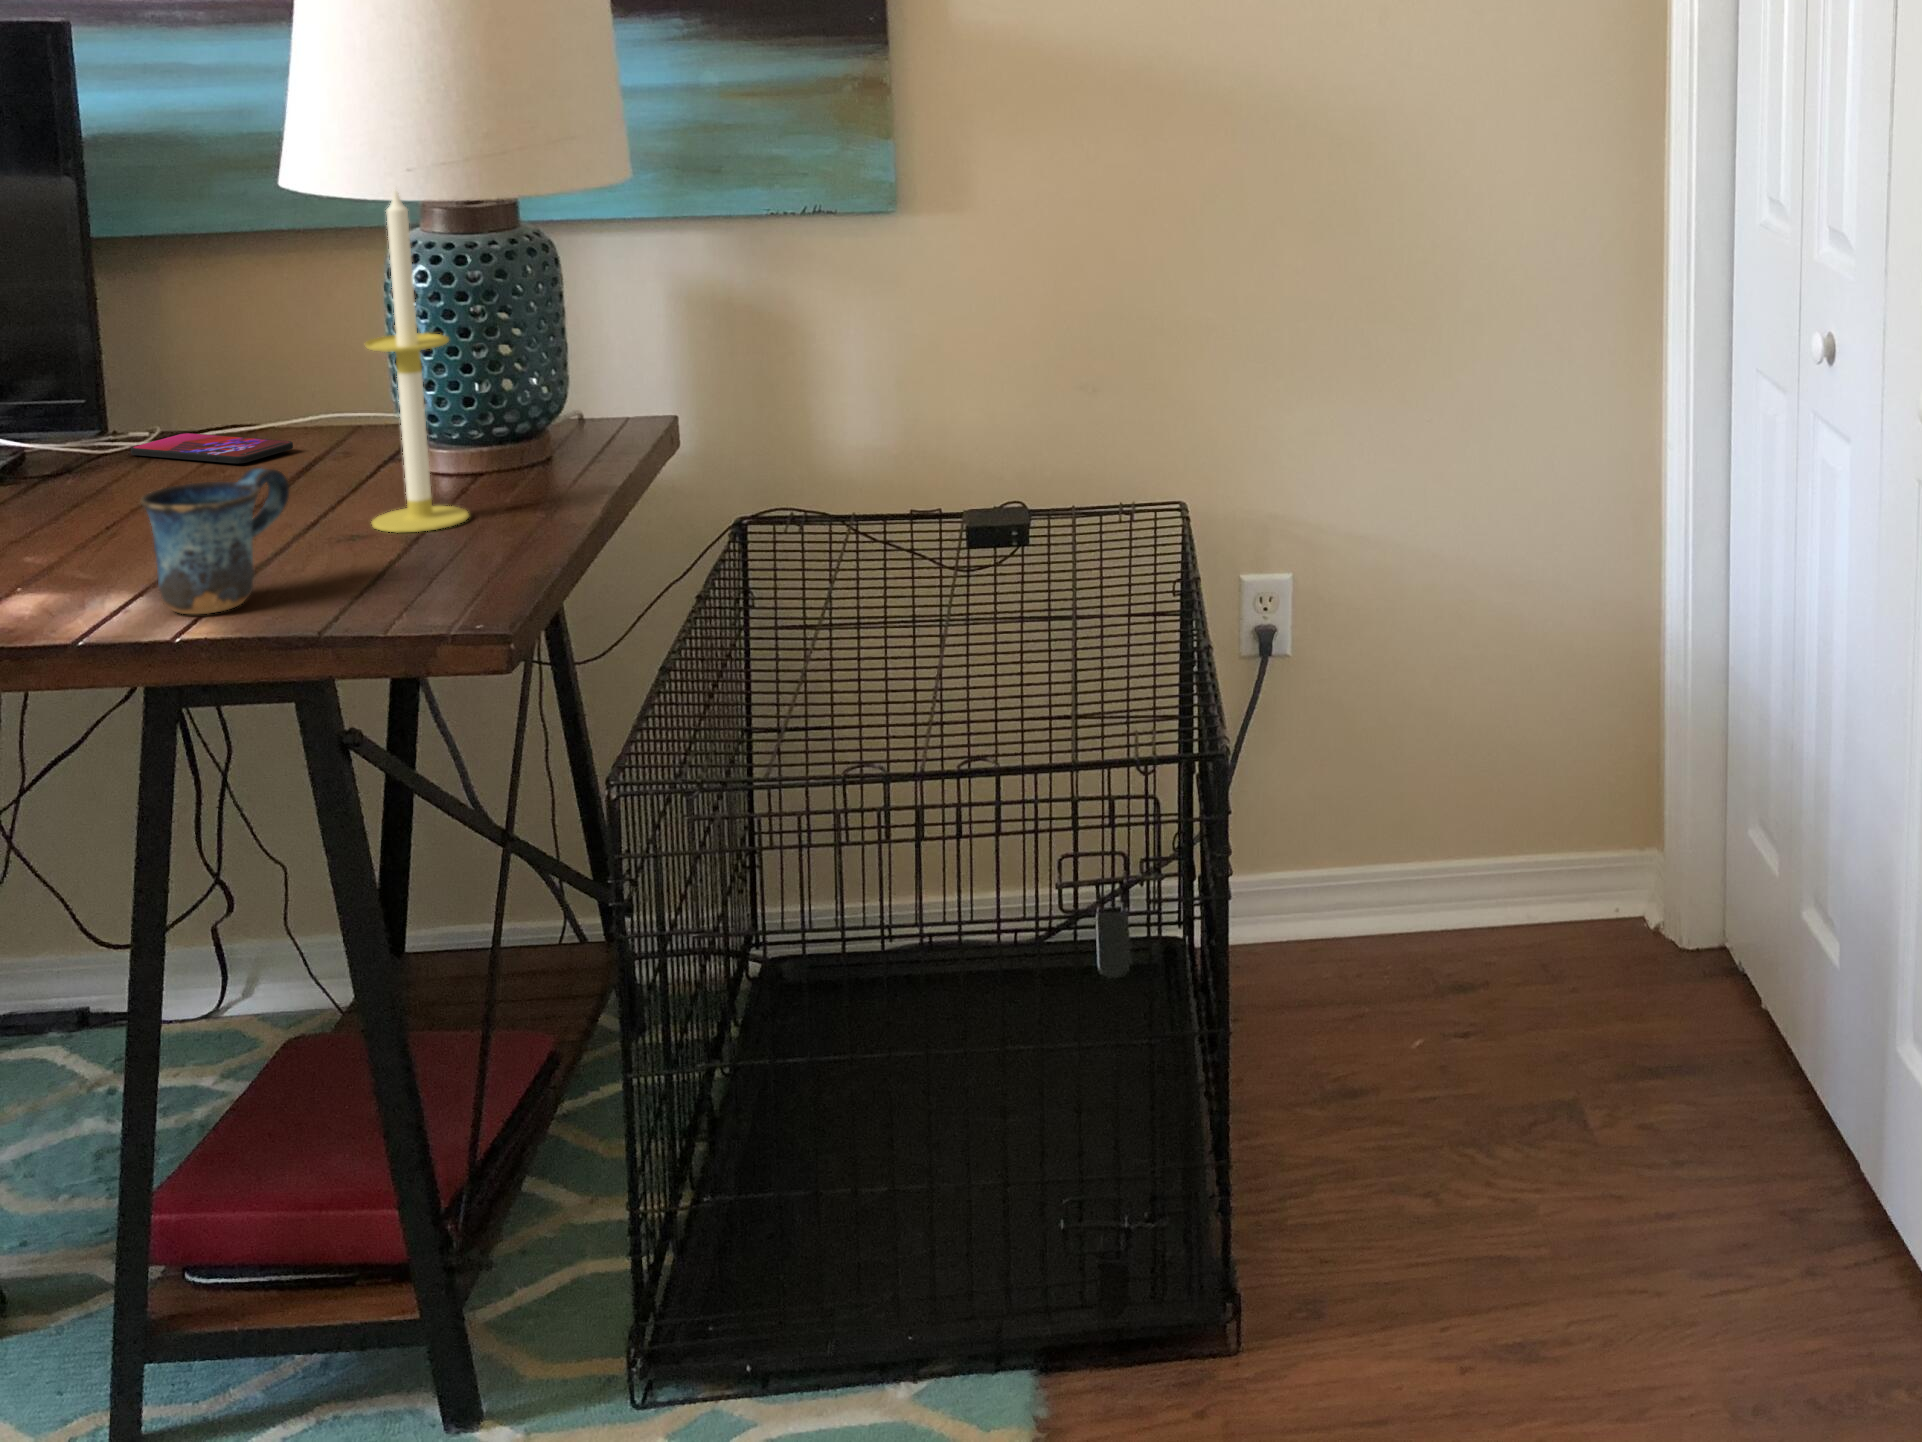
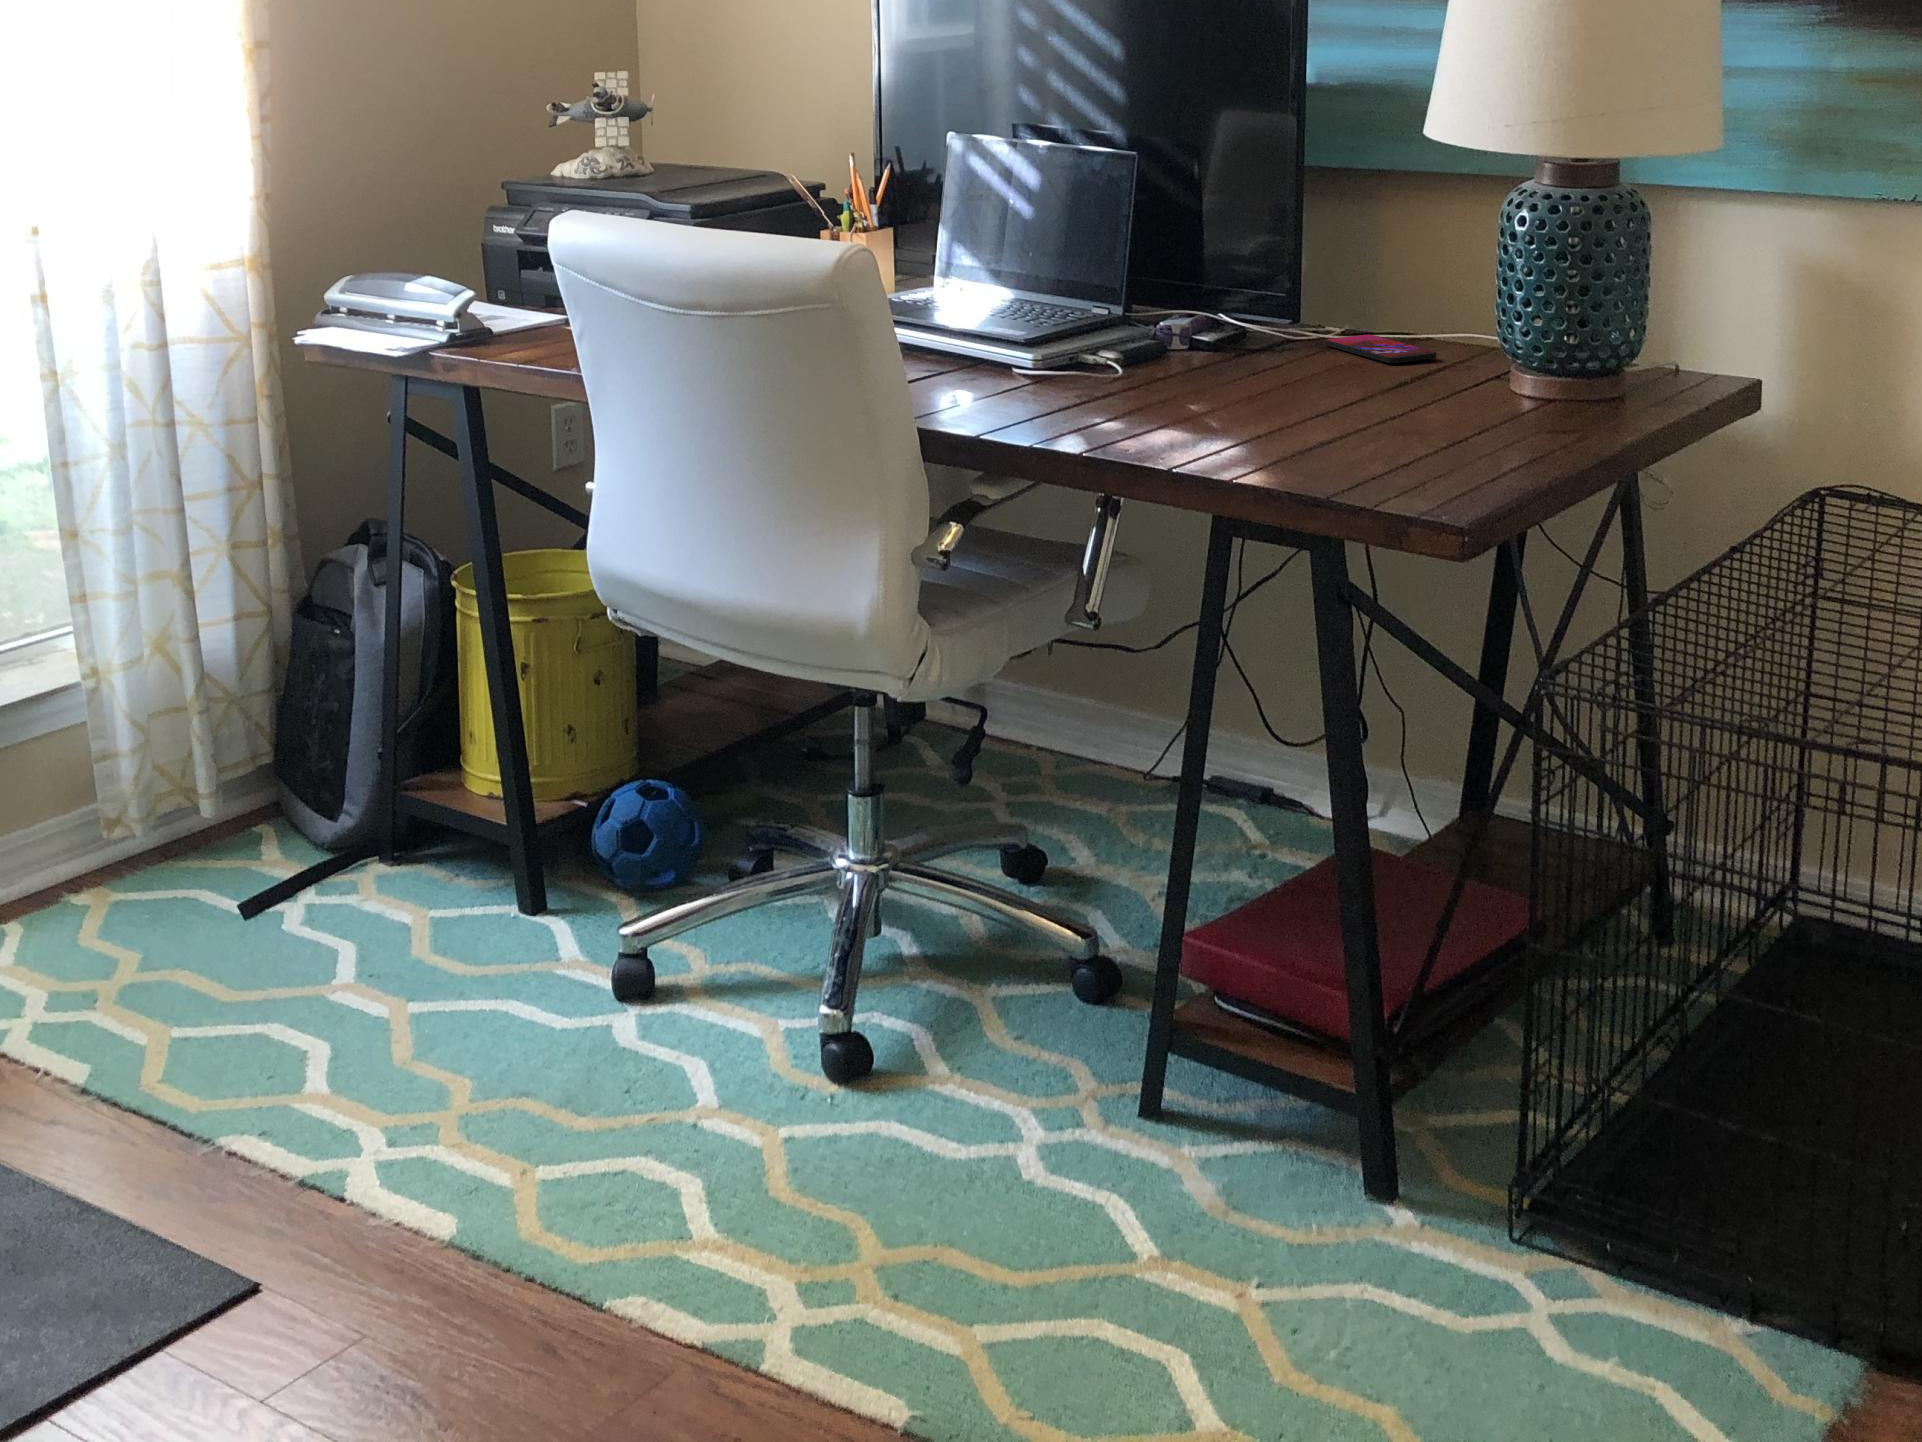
candle: present [365,191,469,532] -> none [1438,137,1516,437]
mug: present [141,468,289,614] -> none [1234,357,1350,467]

